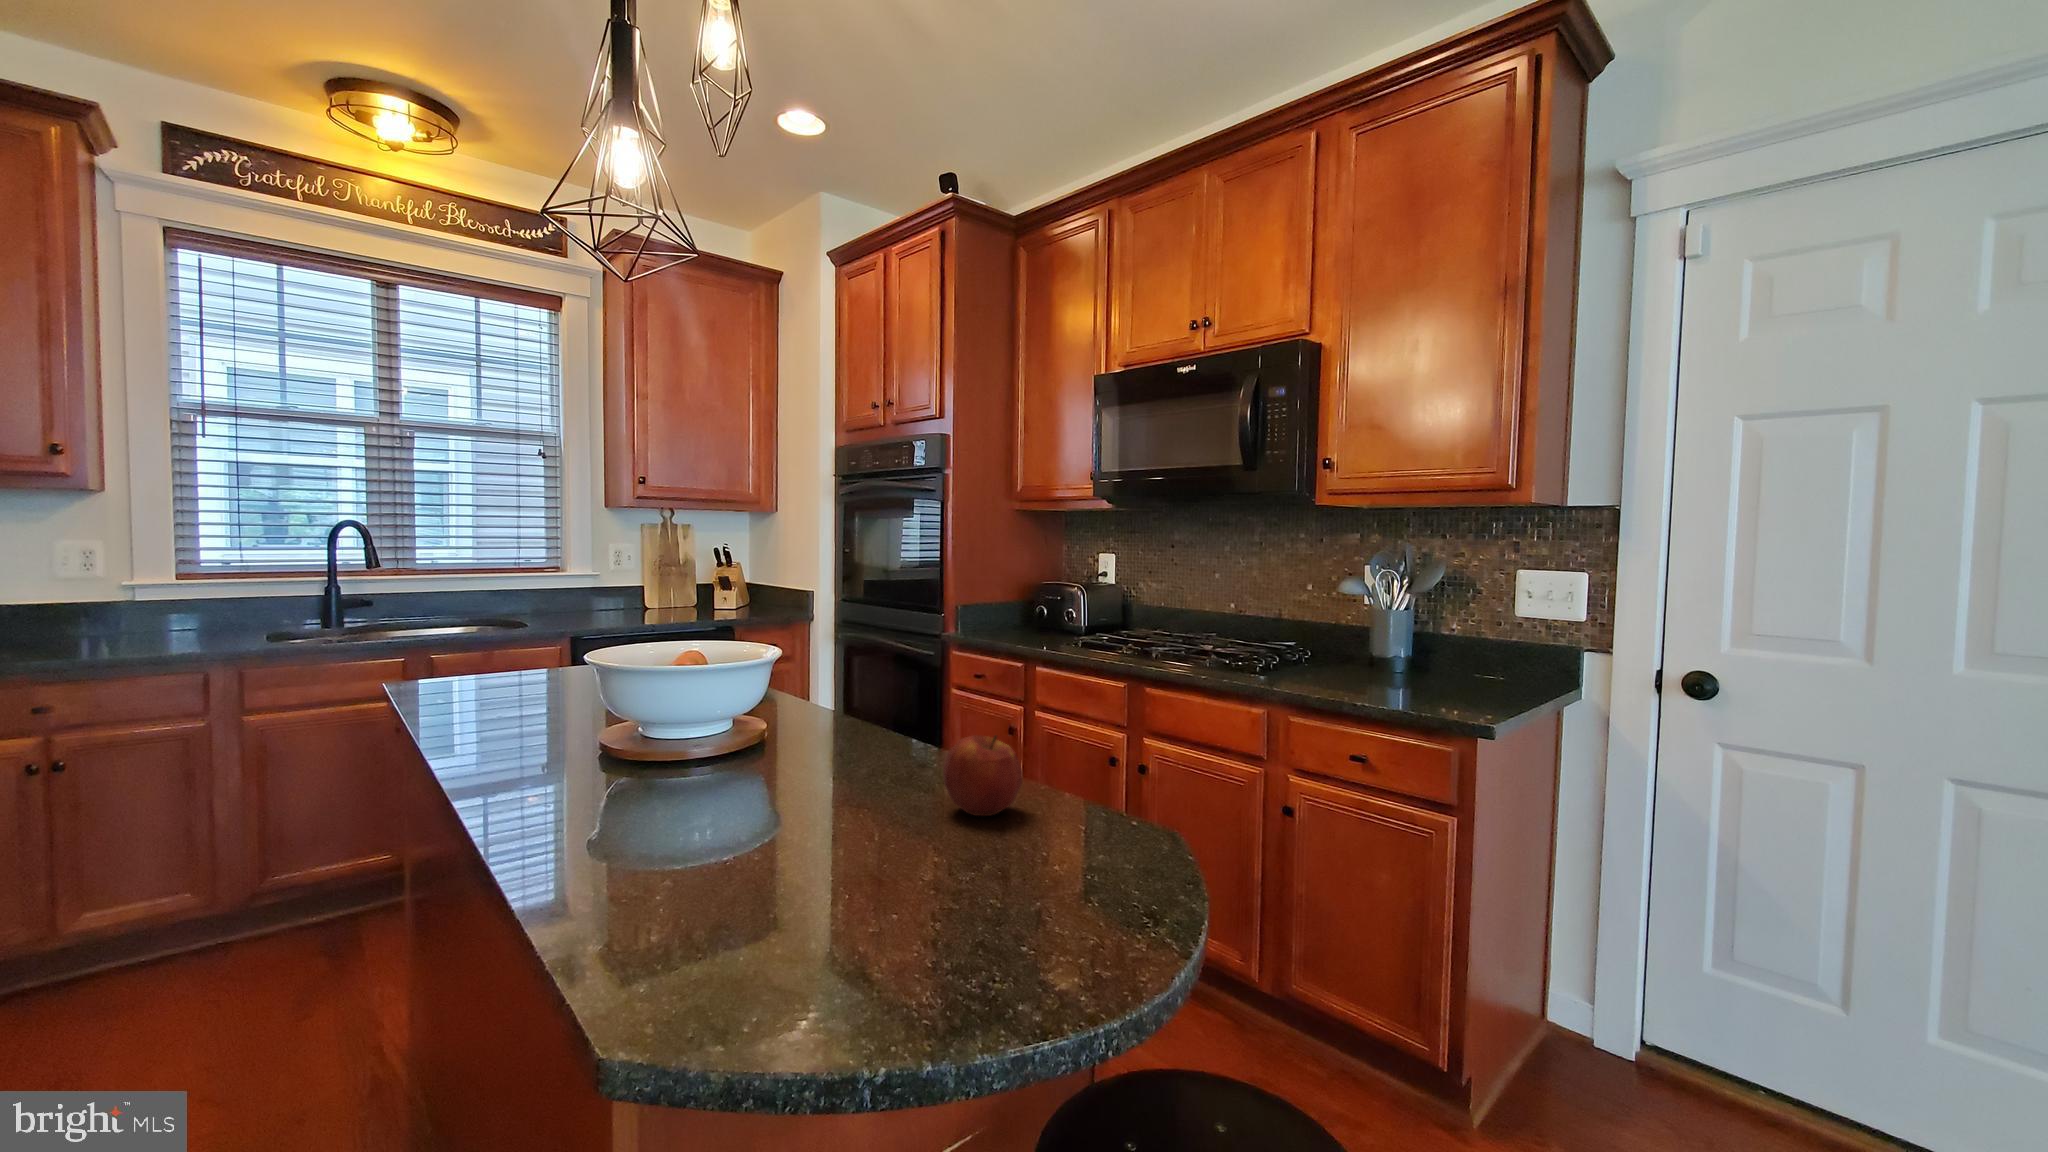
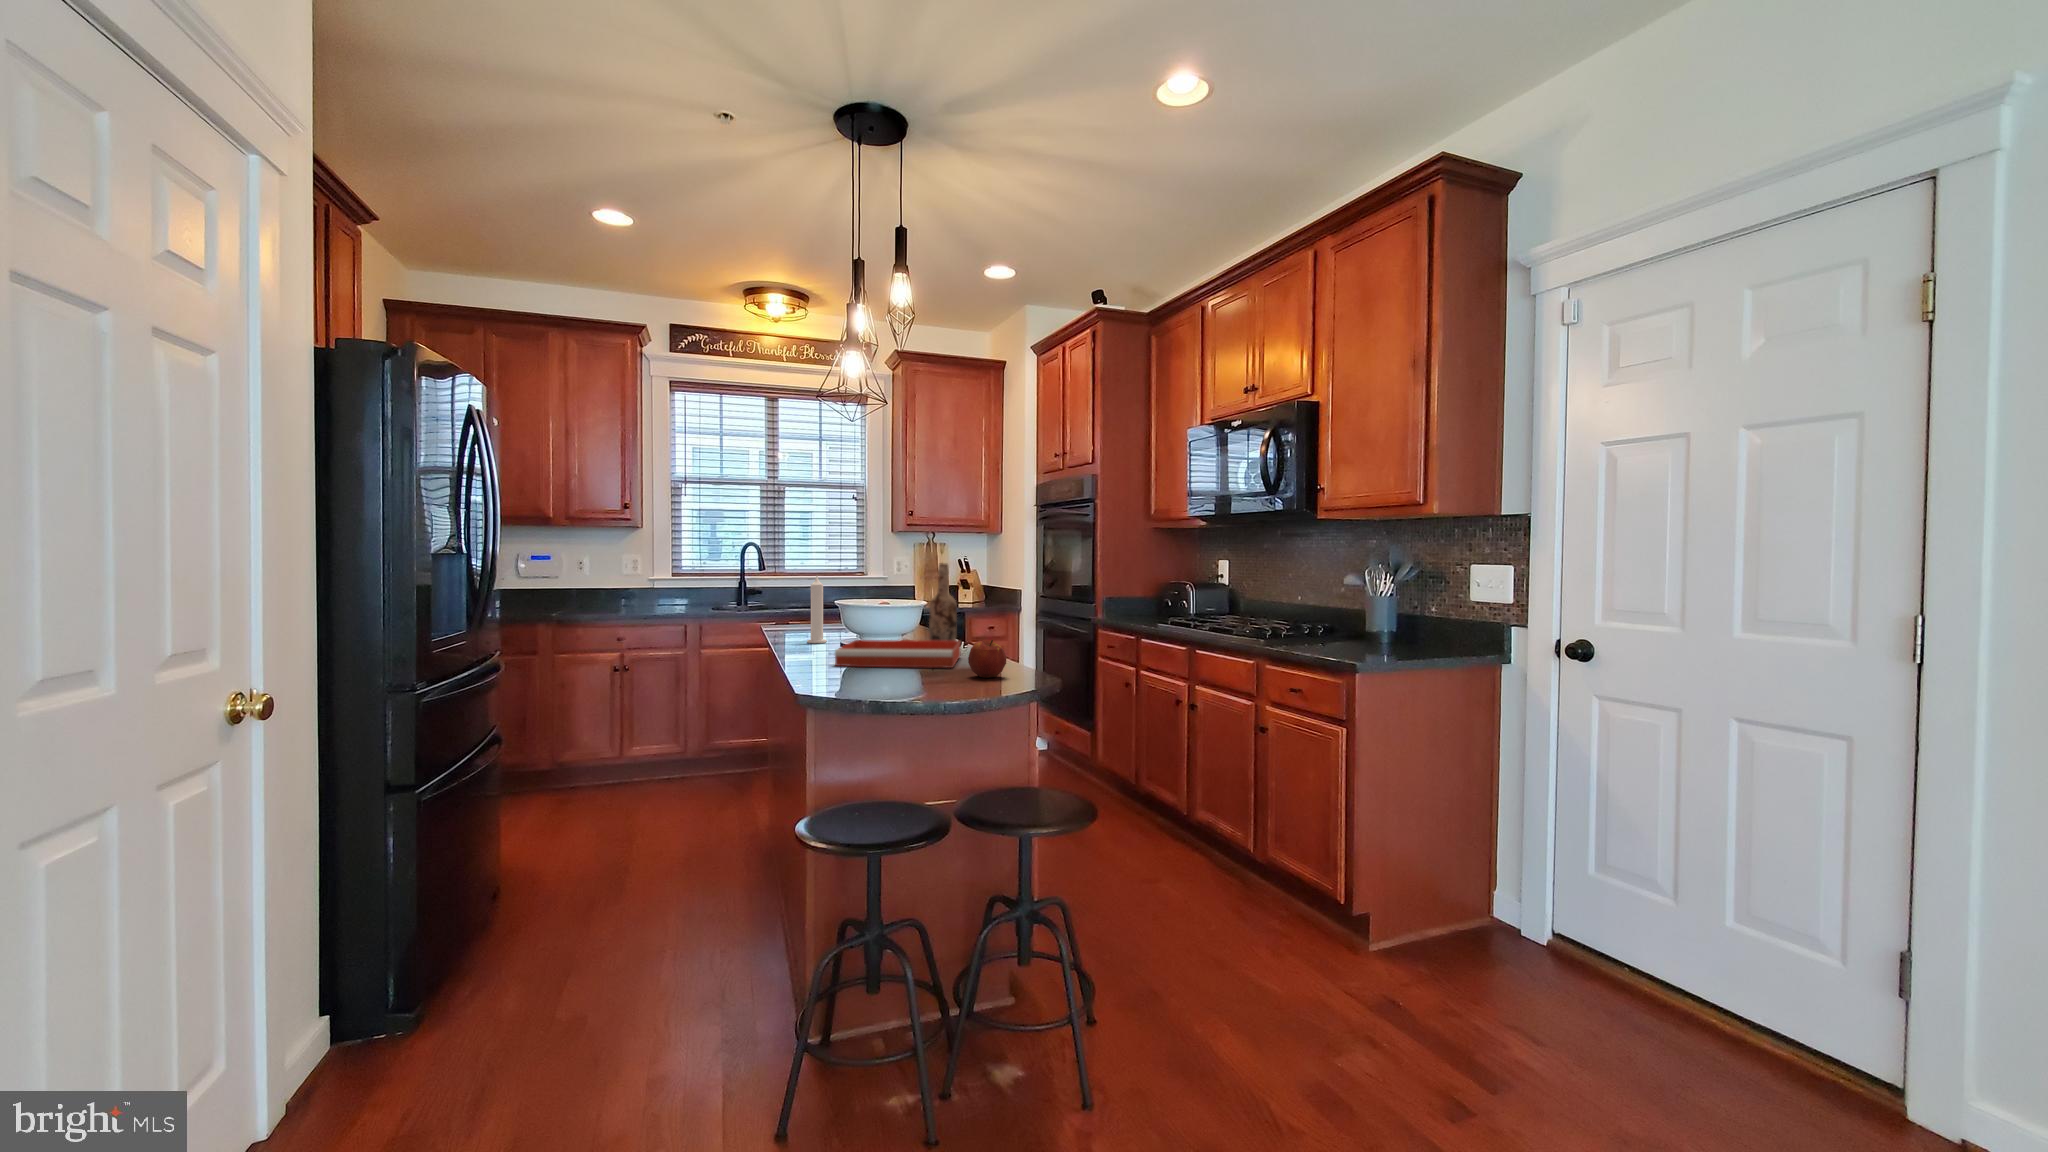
wine bottle: none [767,566,818,729] -> present [929,563,957,641]
candle: none [497,588,540,720] -> present [807,576,827,643]
tray: none [608,711,876,808] -> present [835,640,961,668]

